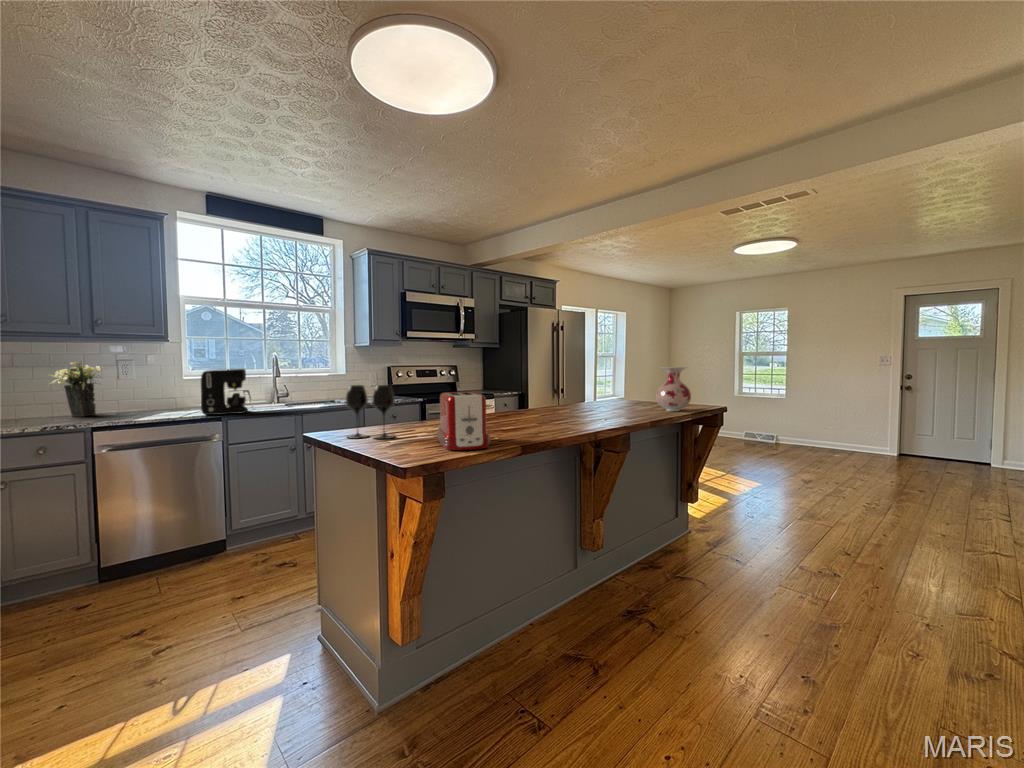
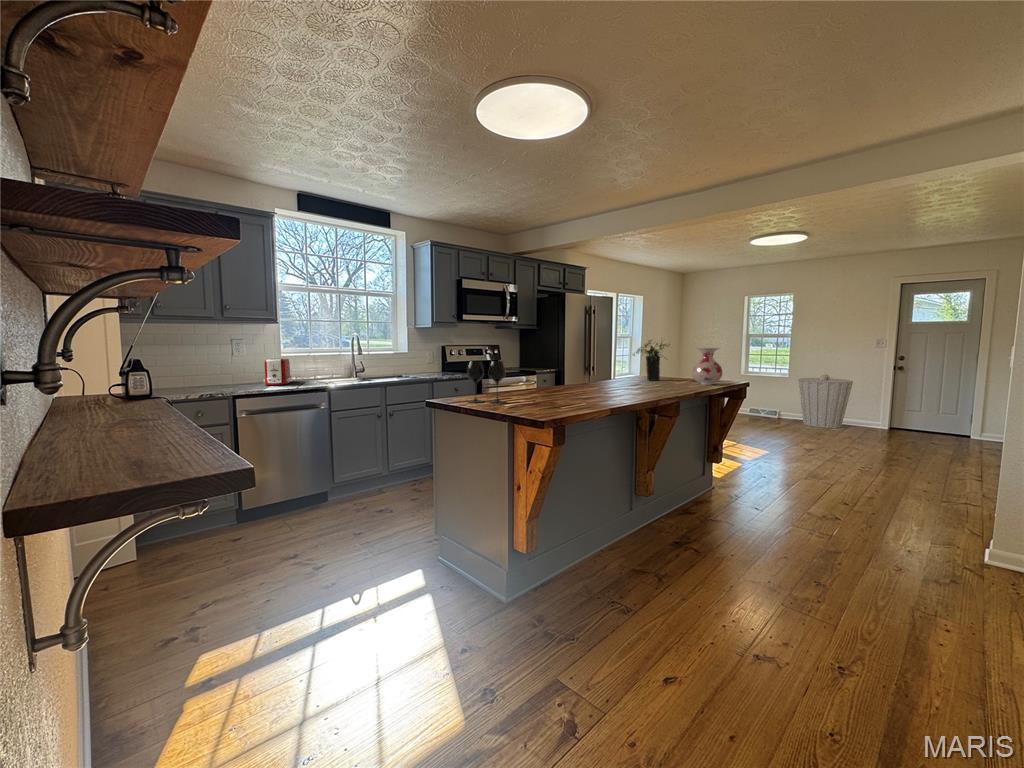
flower arrangement: present [50,361,101,417] -> present [633,339,670,381]
coffee maker: present [201,369,251,415] -> none [309,347,347,386]
toaster: present [437,392,490,450] -> present [263,359,292,385]
trash can: none [796,396,857,456] -> present [798,375,853,428]

